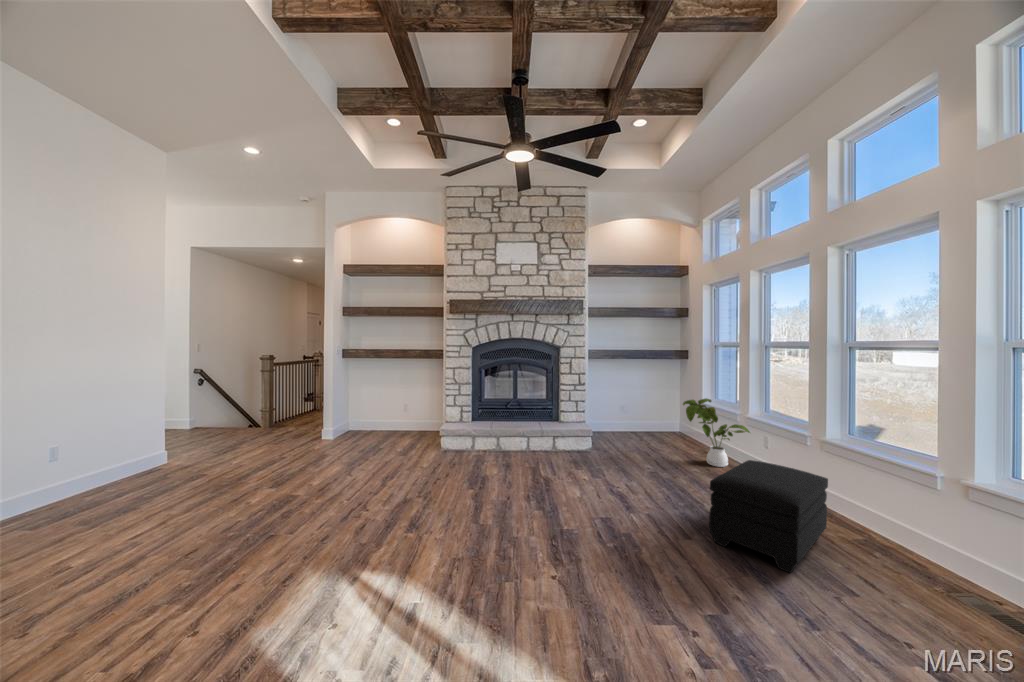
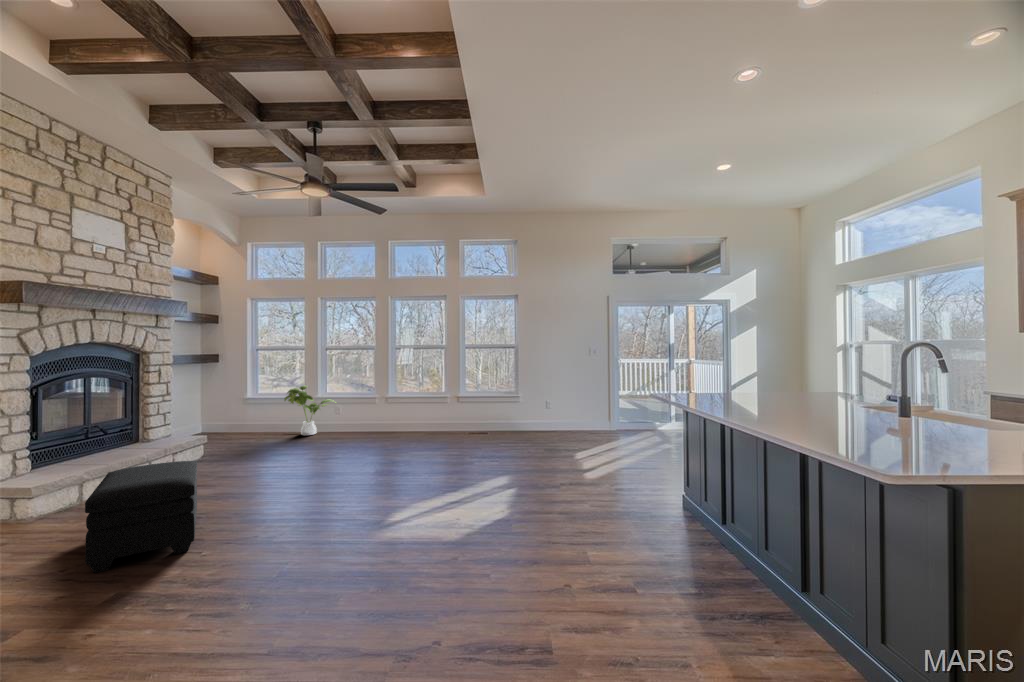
ottoman: present [709,460,828,573] -> present [85,461,197,573]

